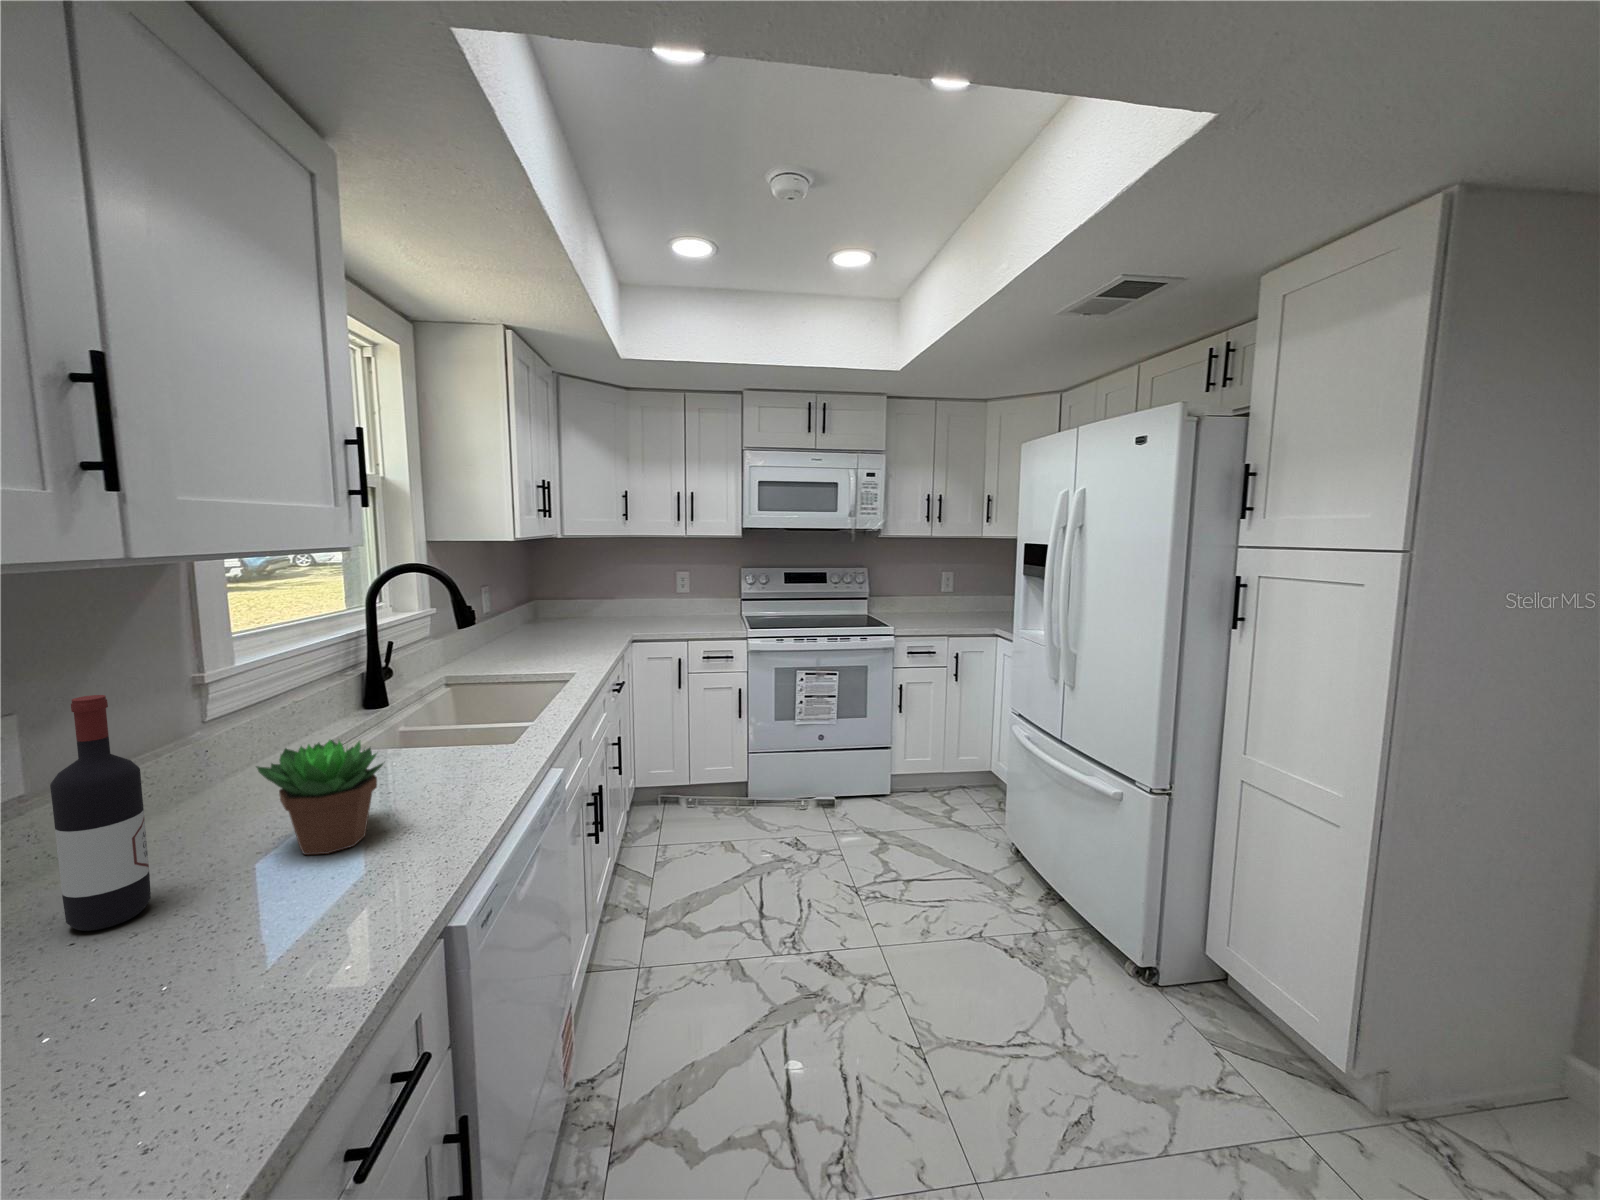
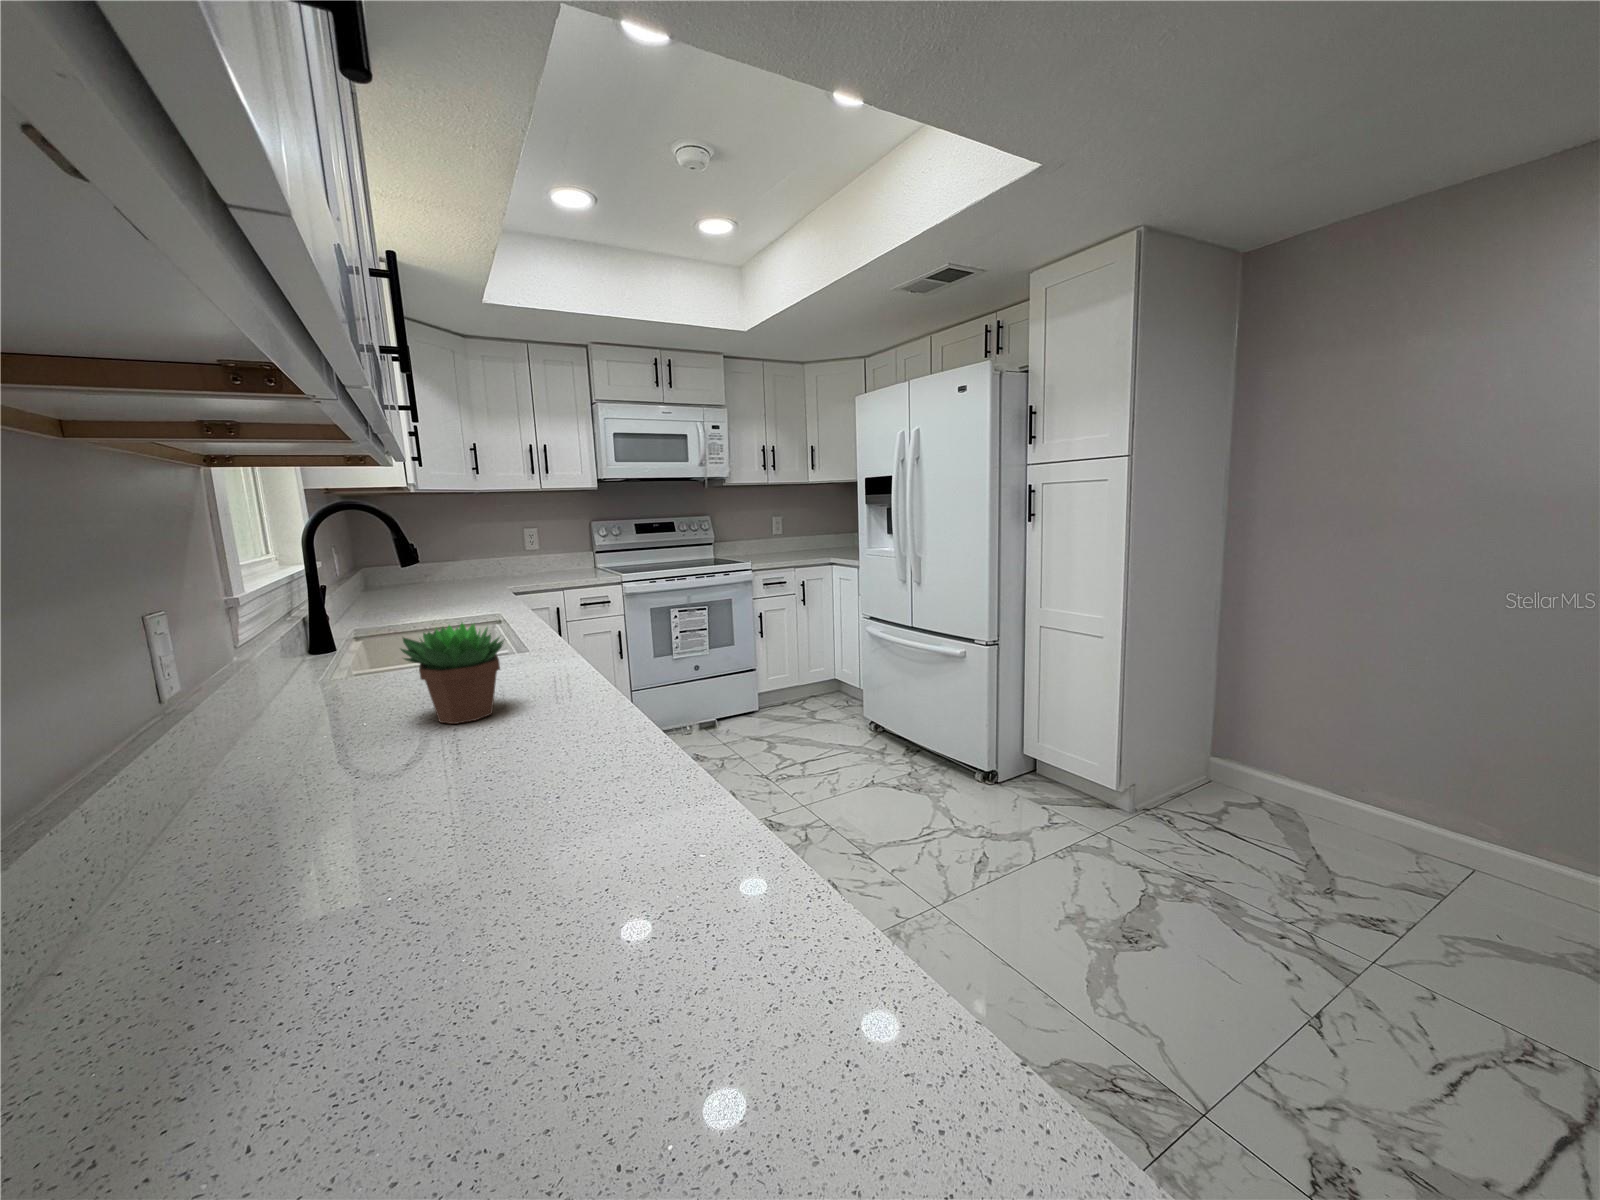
wine bottle: present [50,695,151,931] -> none [279,565,368,784]

